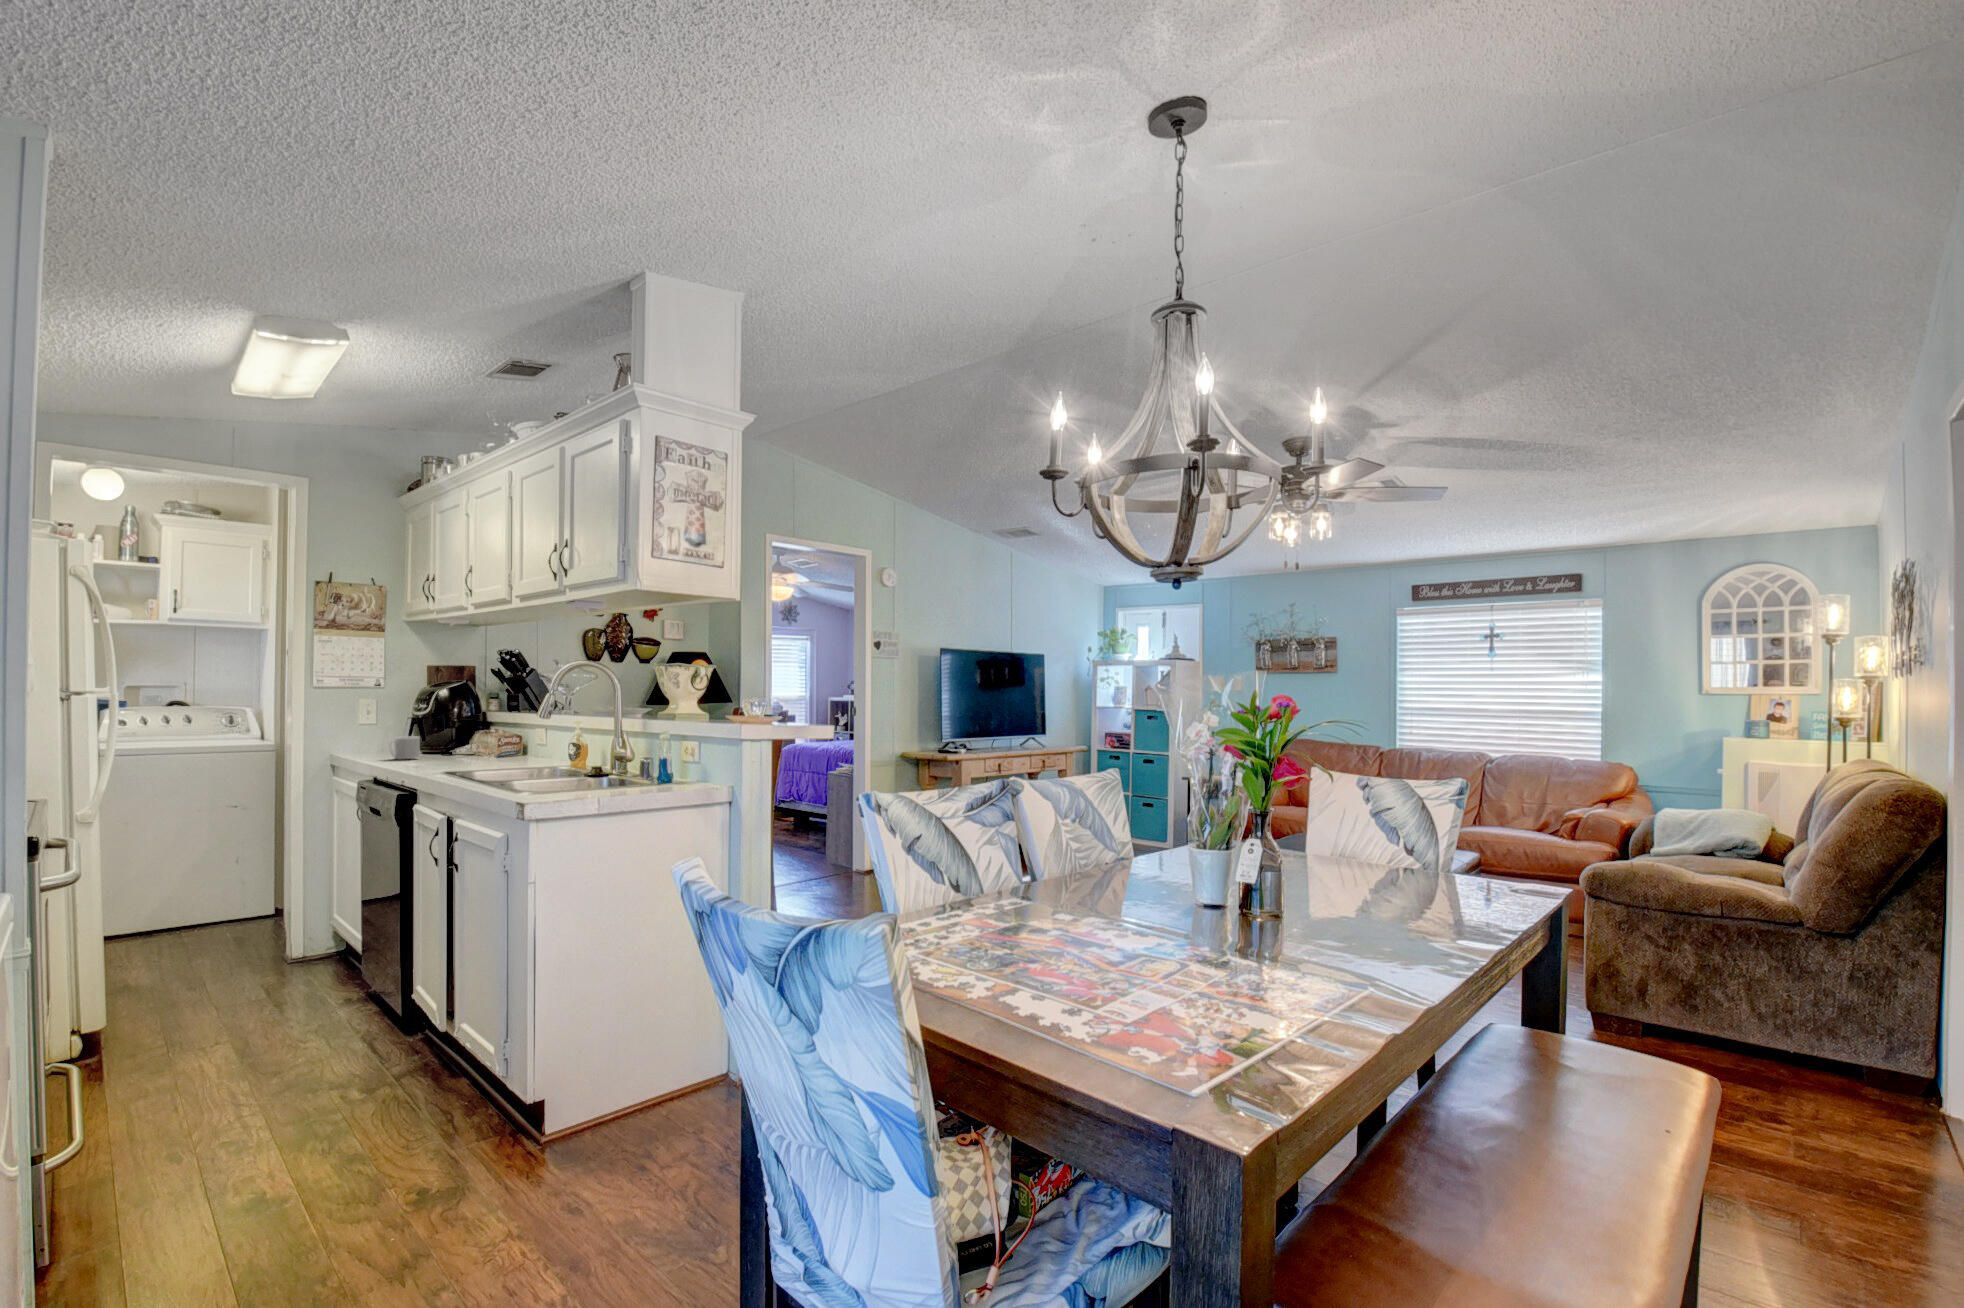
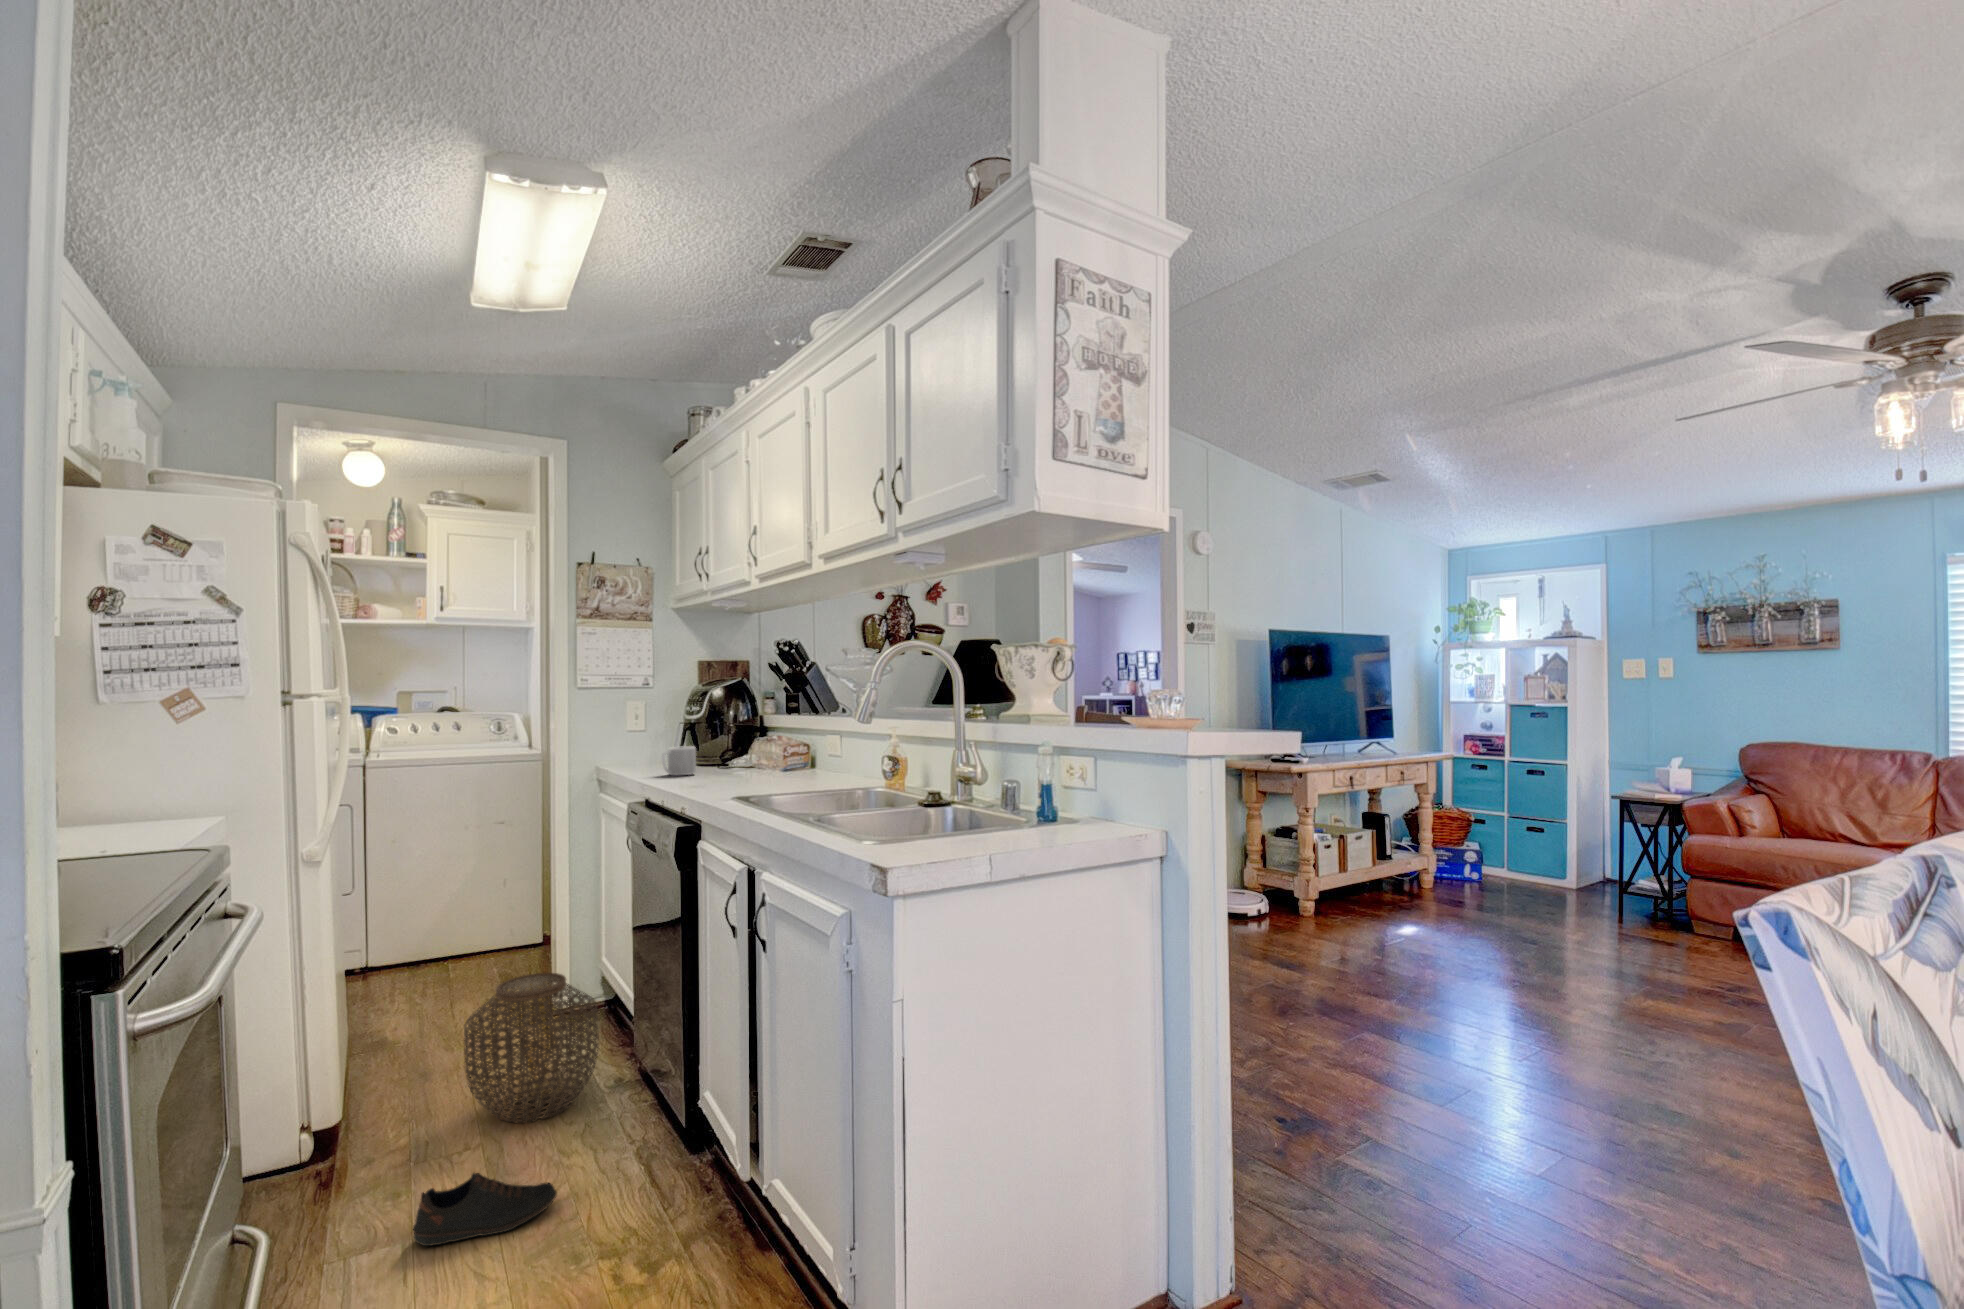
woven basket: none [205,914,326,1029] -> present [464,973,599,1123]
shoe: none [167,1047,287,1098] -> present [413,1173,557,1246]

